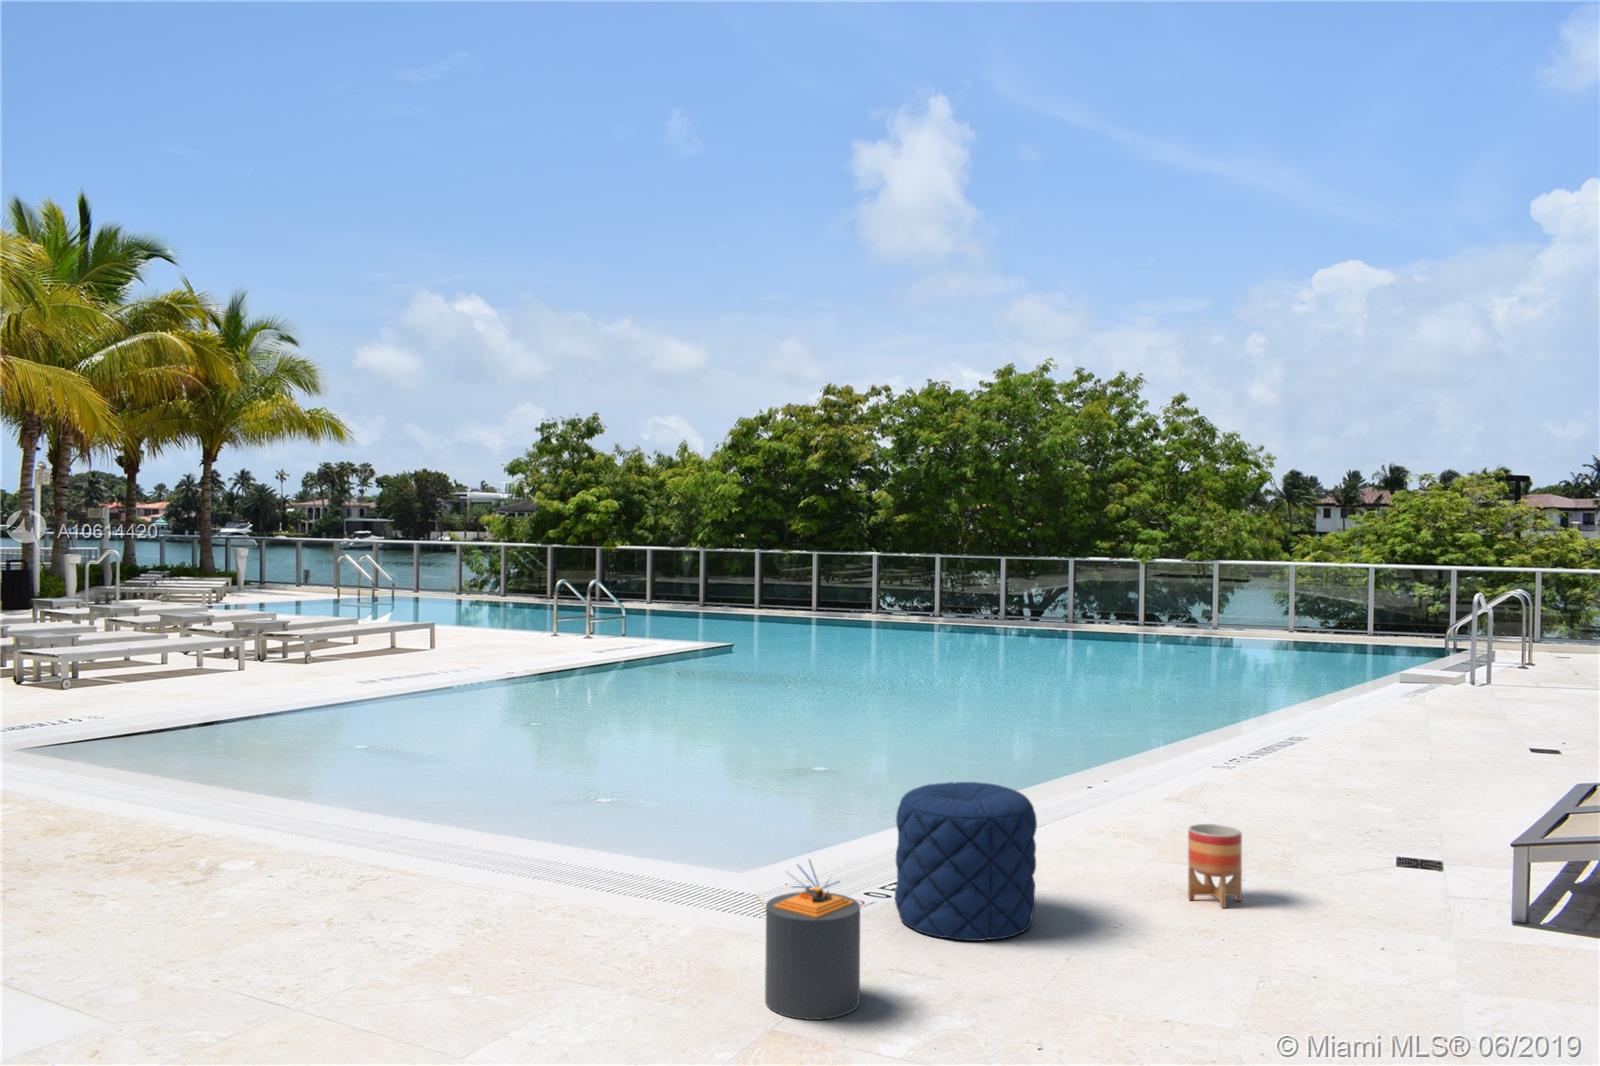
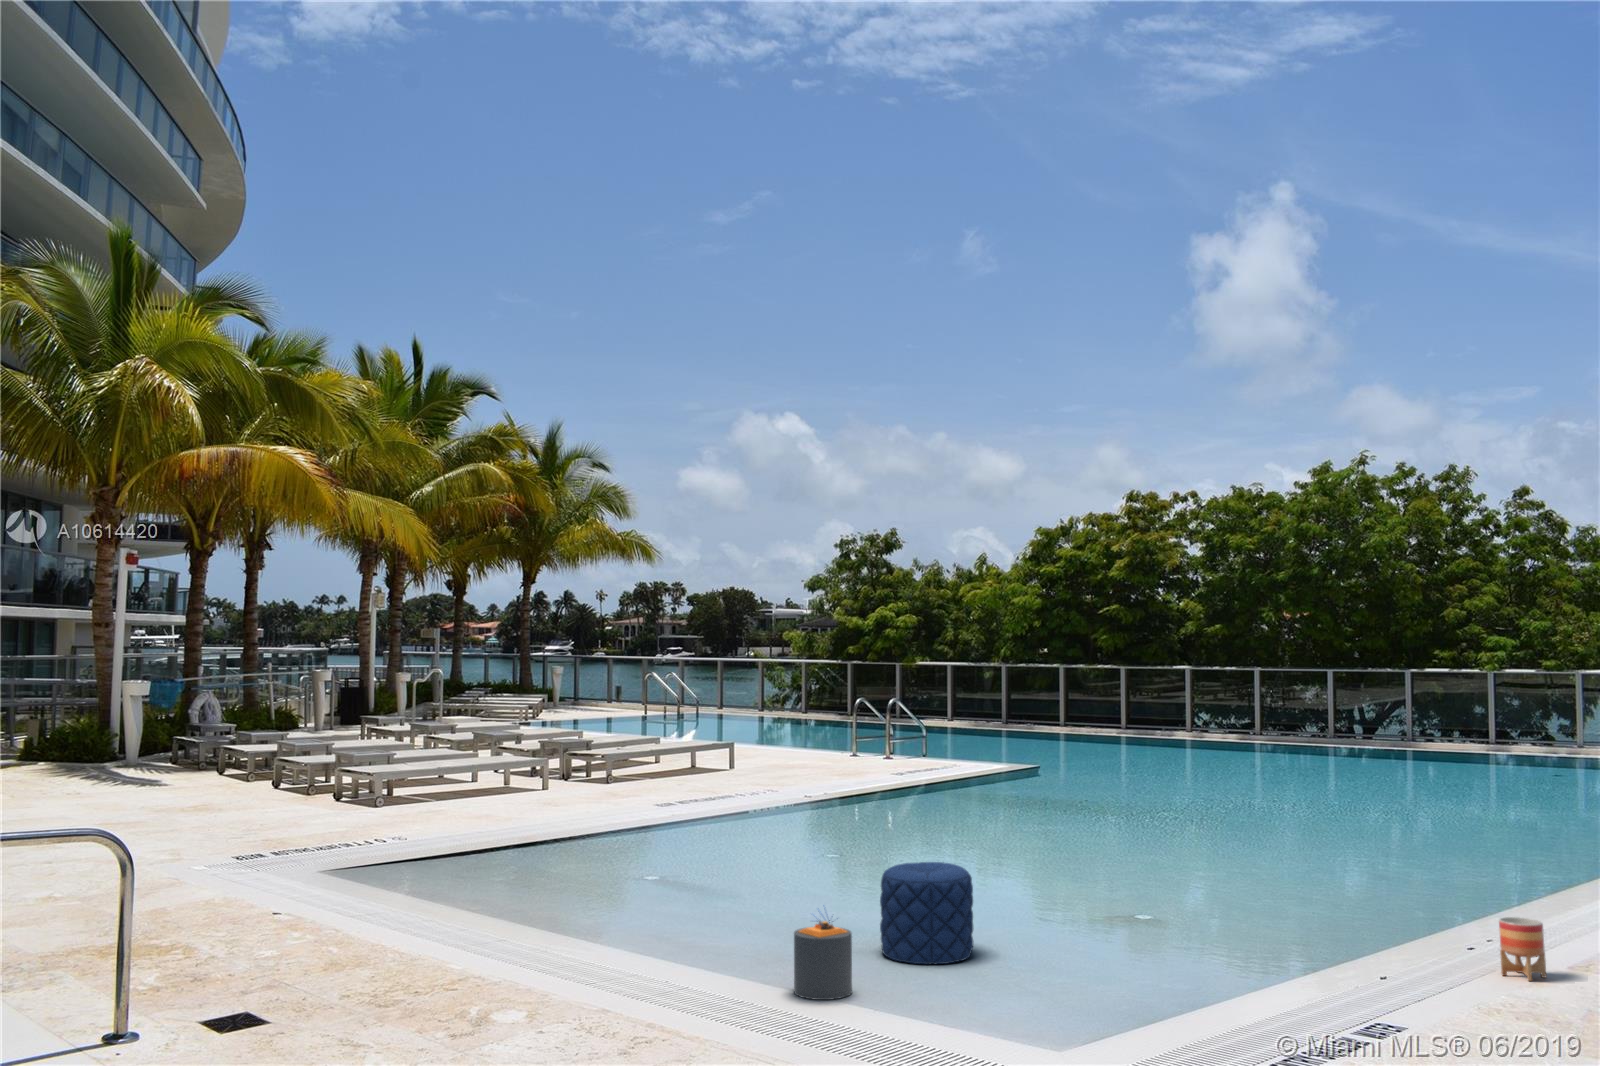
pouf: present [895,782,1037,941] -> present [880,862,973,964]
trash can: present [765,860,860,1020] -> present [794,908,852,1000]

